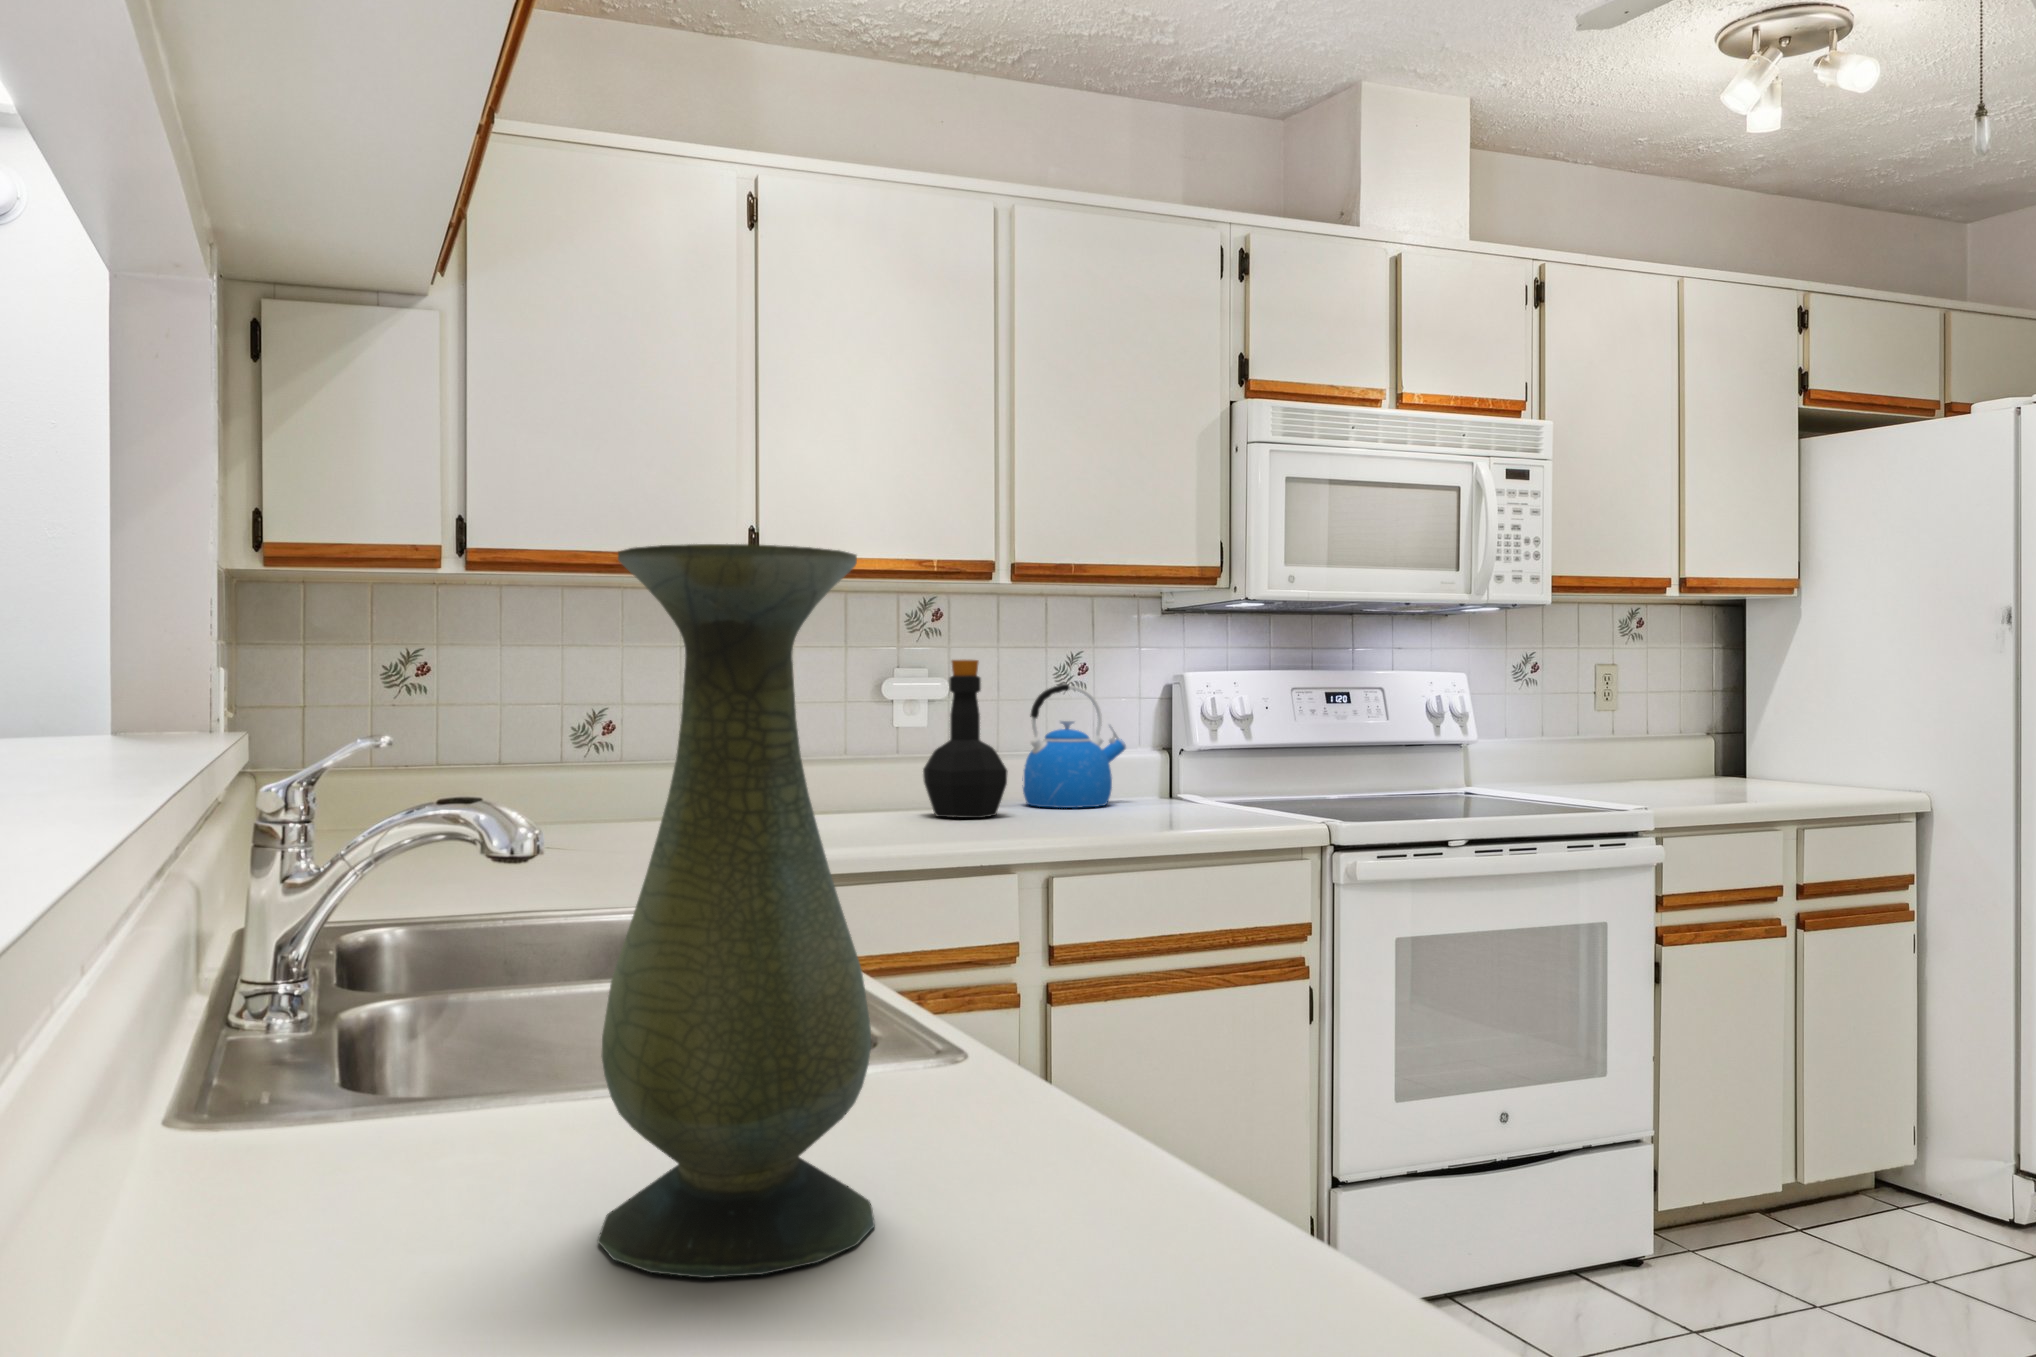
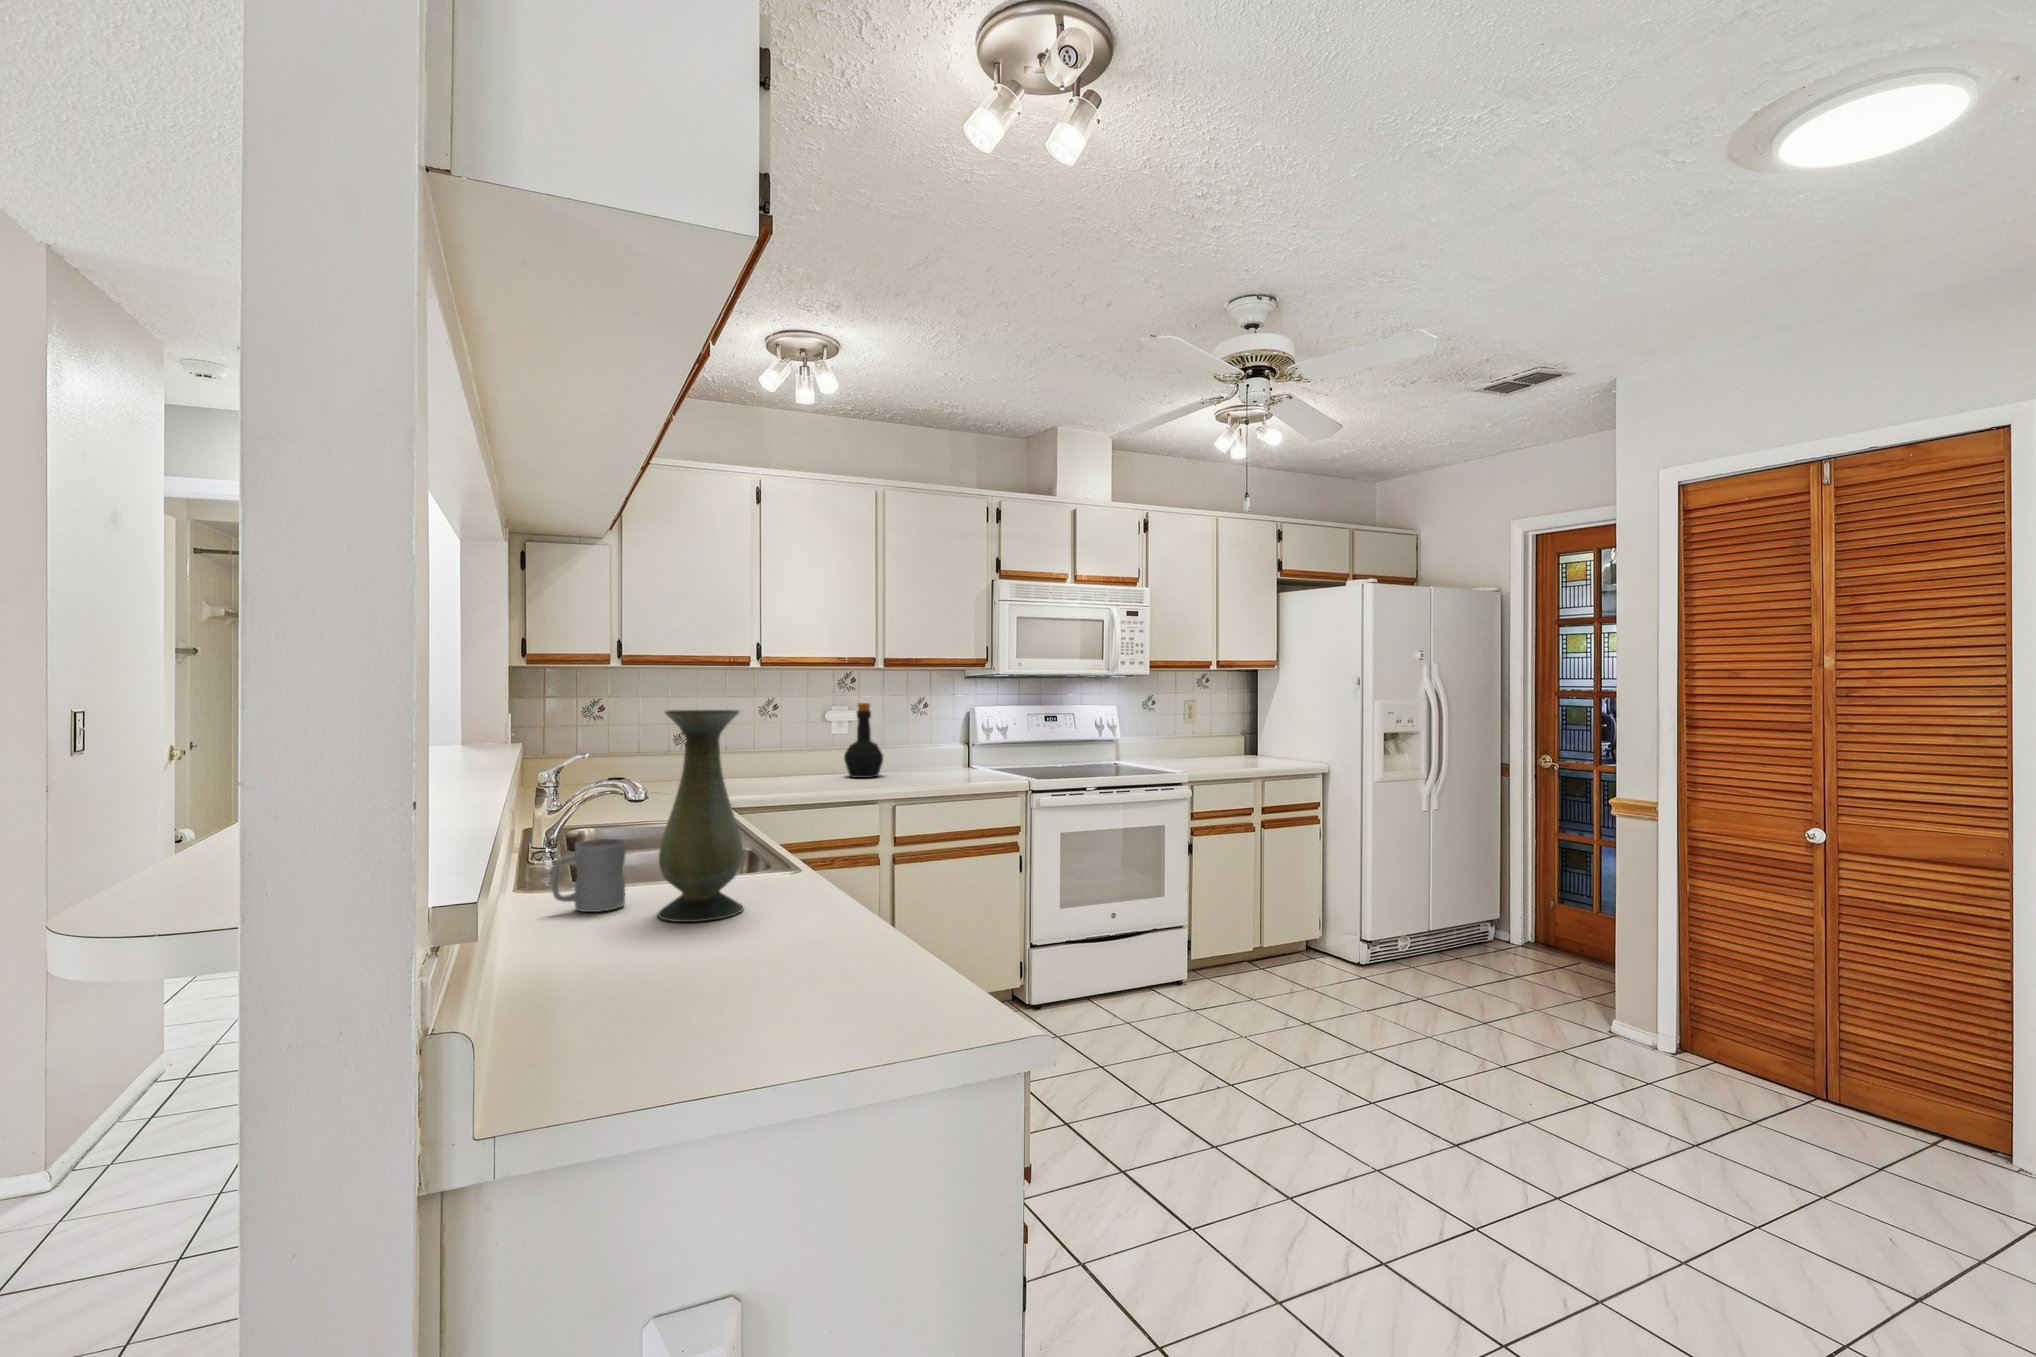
kettle: present [1023,684,1126,808] -> none [895,713,947,772]
mug: none [253,974,491,1219] -> present [551,839,626,912]

